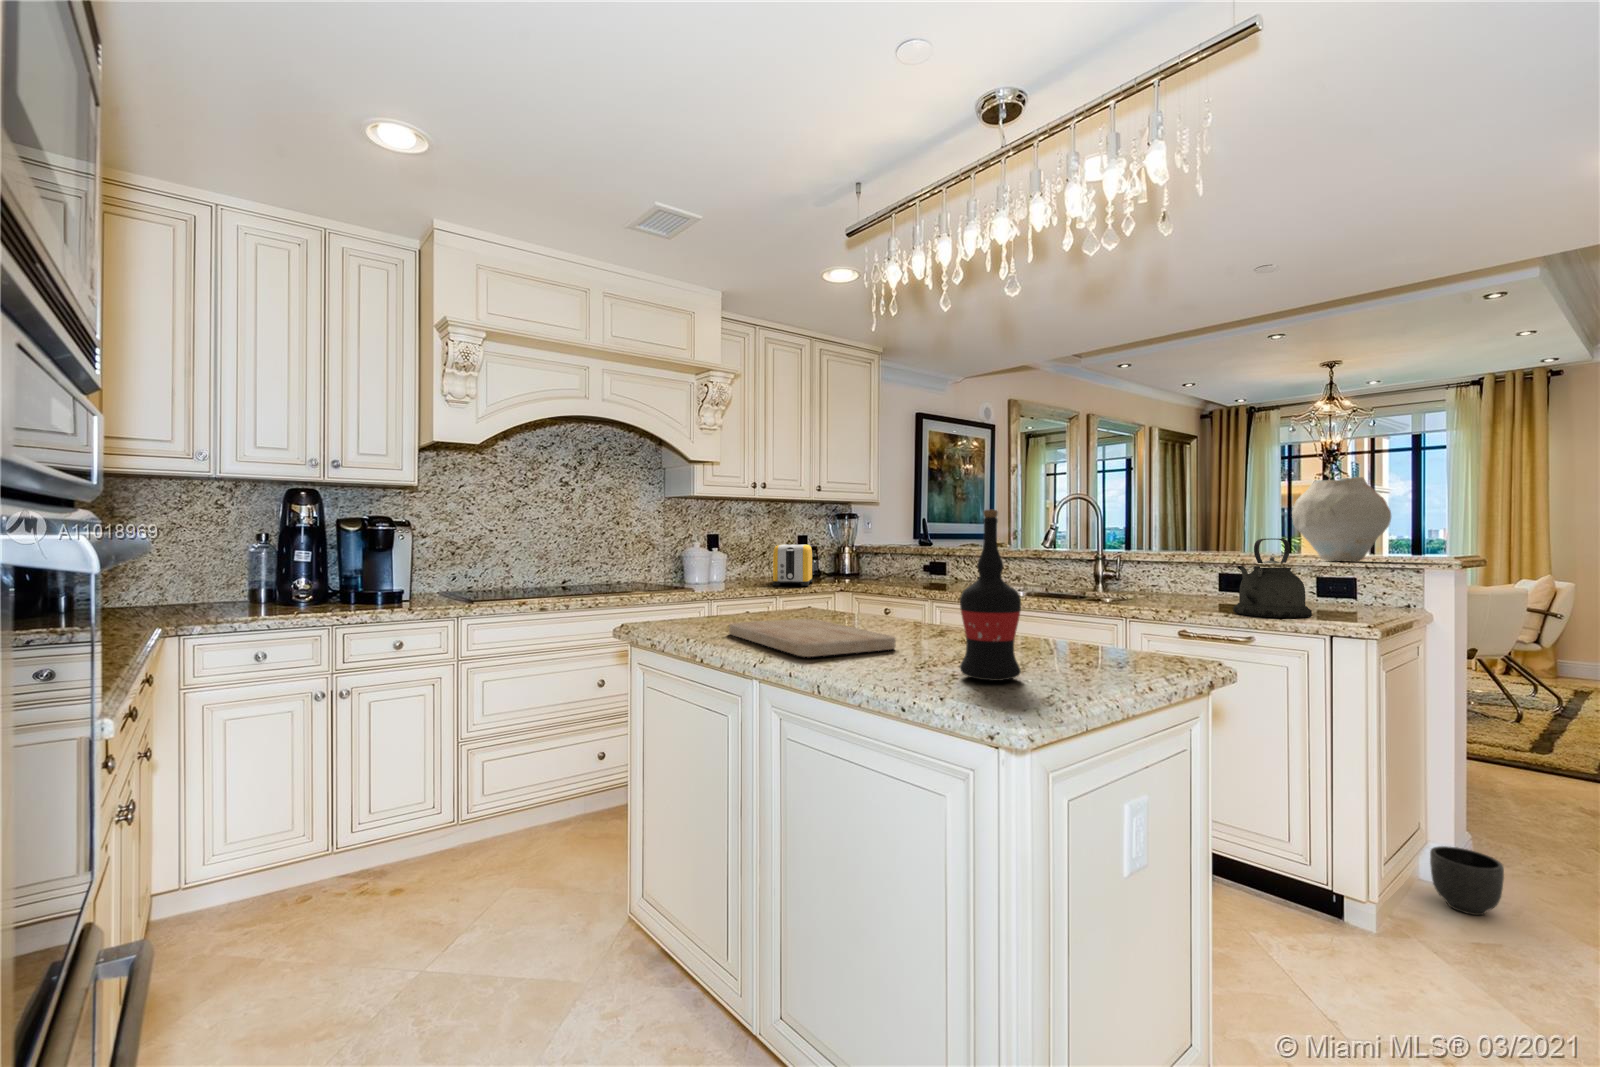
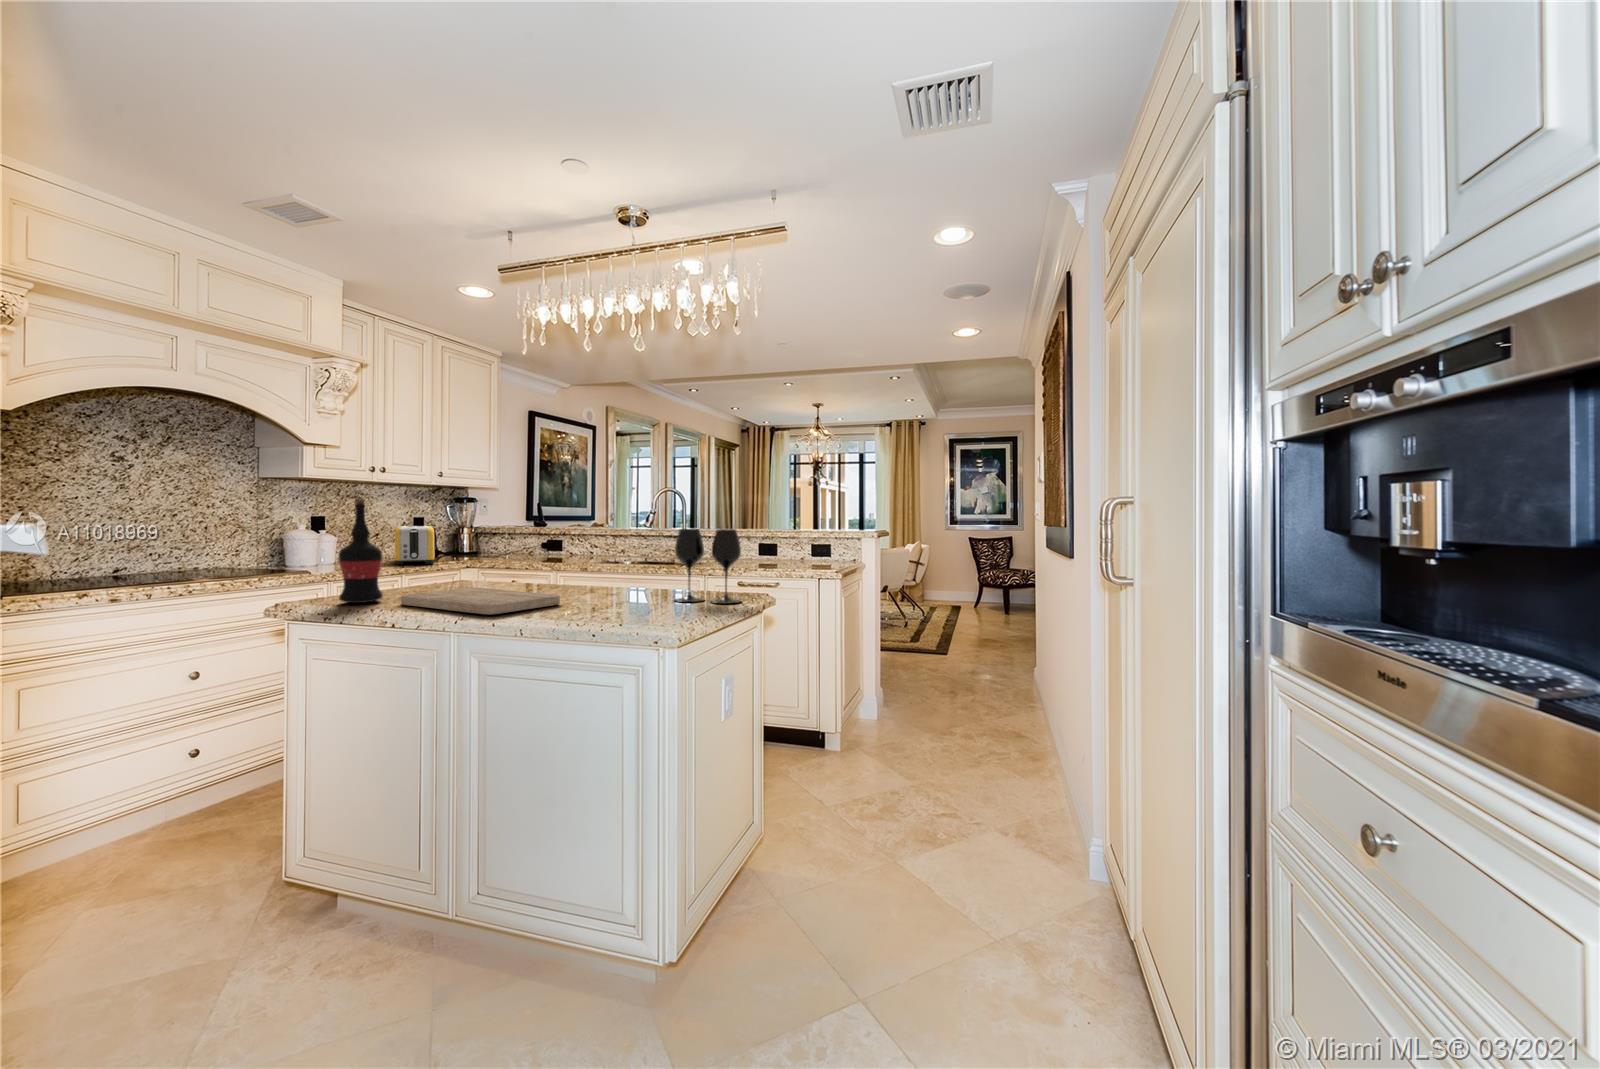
vase: present [1292,477,1391,561] -> none [800,483,849,534]
wine bottle: present [960,510,1021,681] -> present [339,499,383,603]
kettle: present [1233,538,1312,618] -> none [769,521,810,570]
wine glass: none [1055,549,1167,670] -> present [675,529,741,604]
planter: present [1430,846,1504,915] -> none [865,696,896,731]

